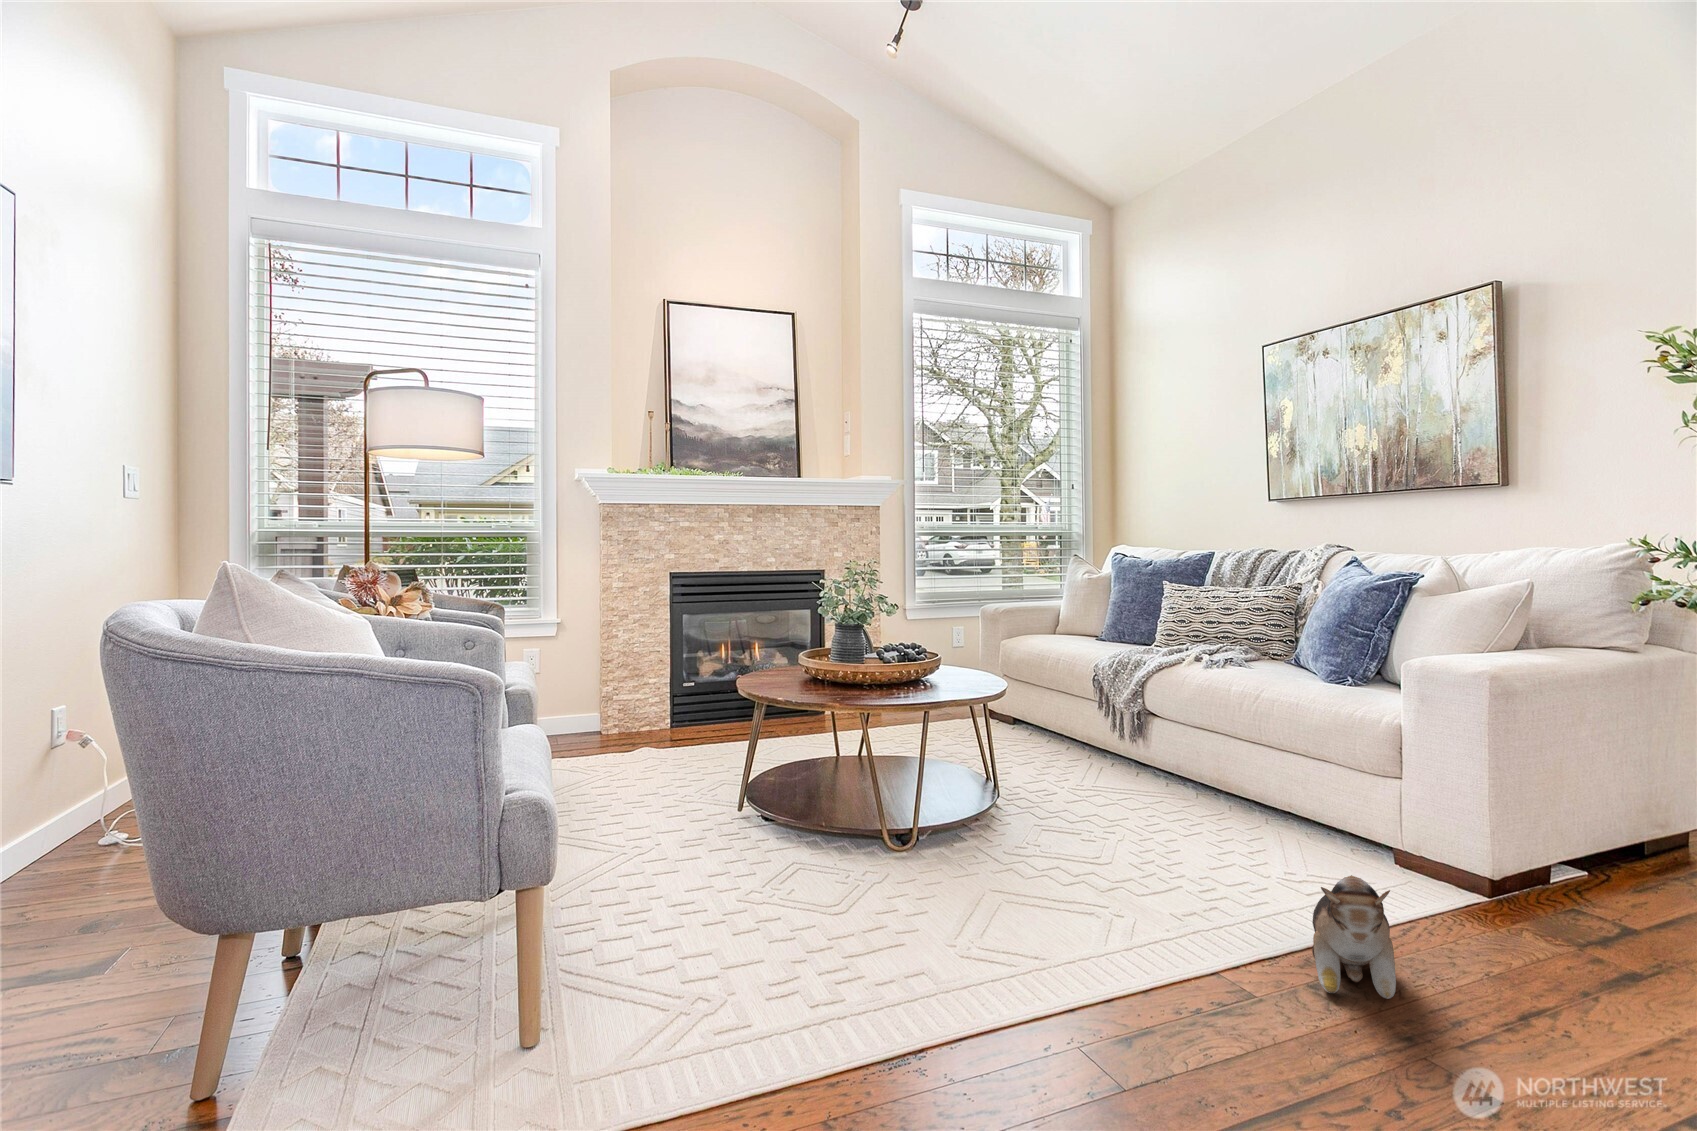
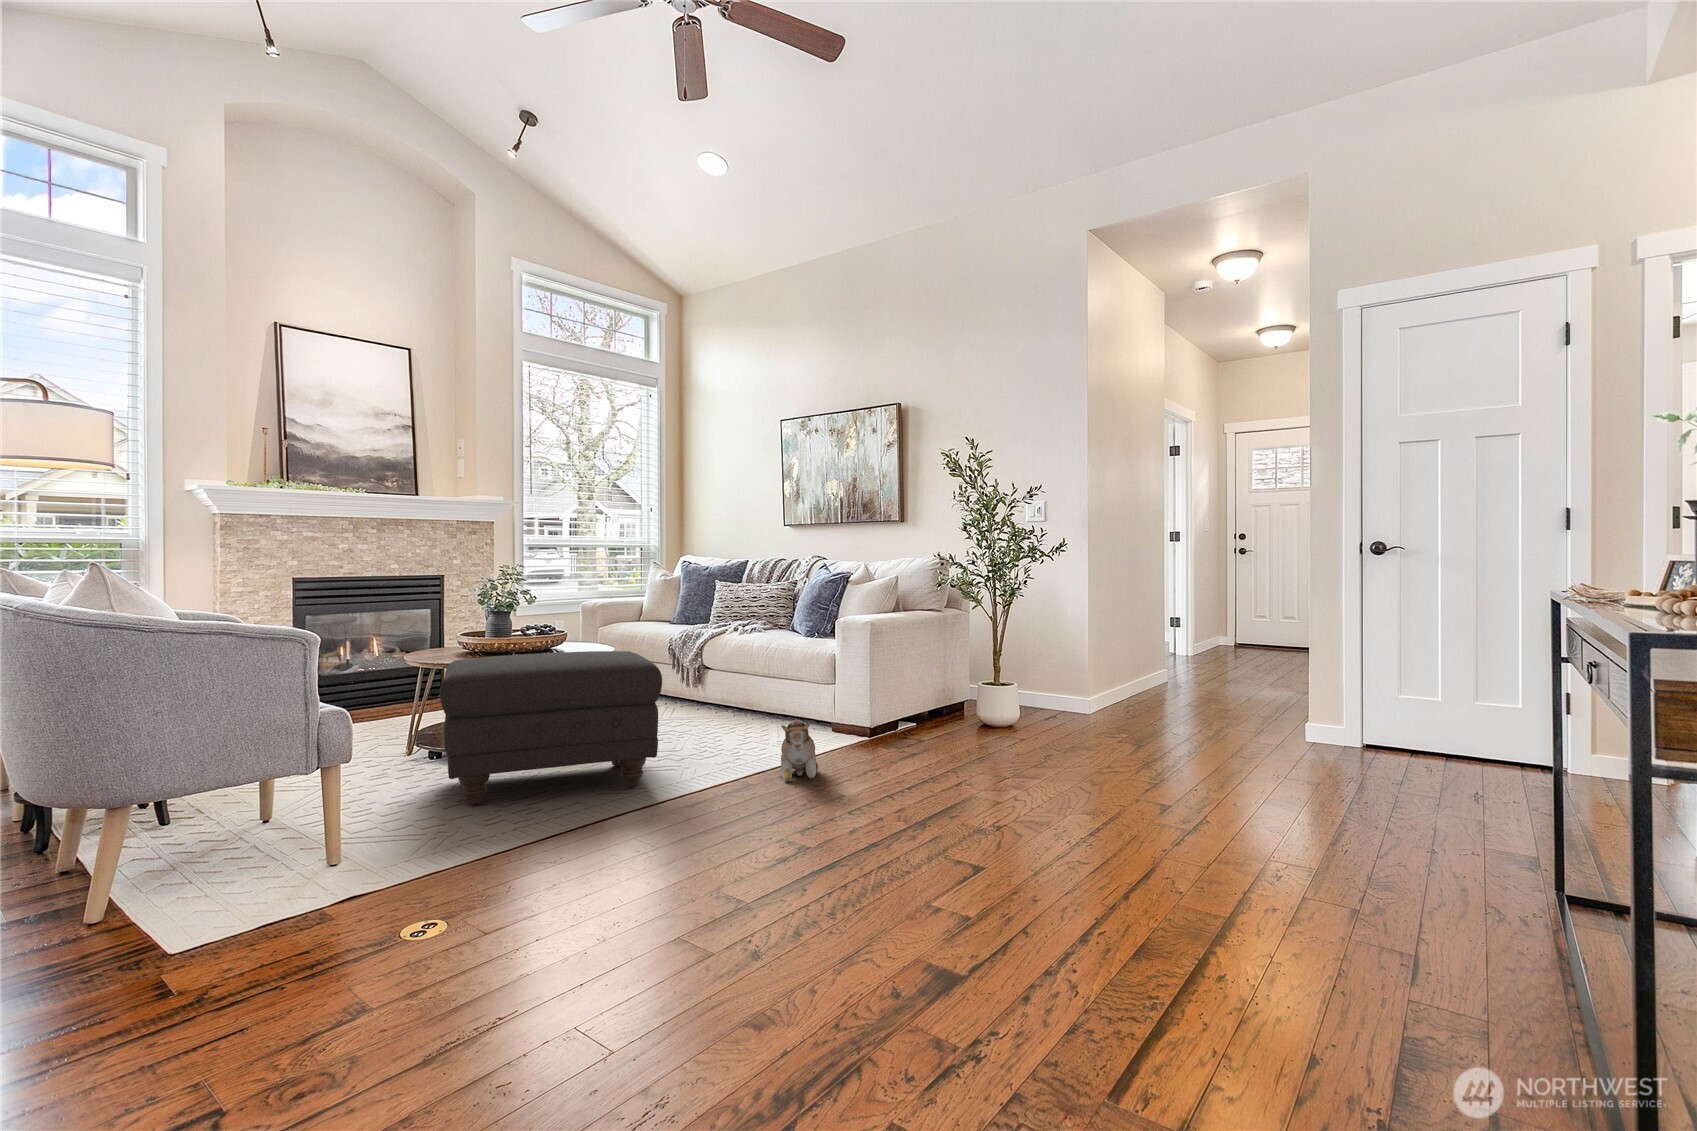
ottoman: none [723,698,1079,945] -> present [440,651,662,805]

